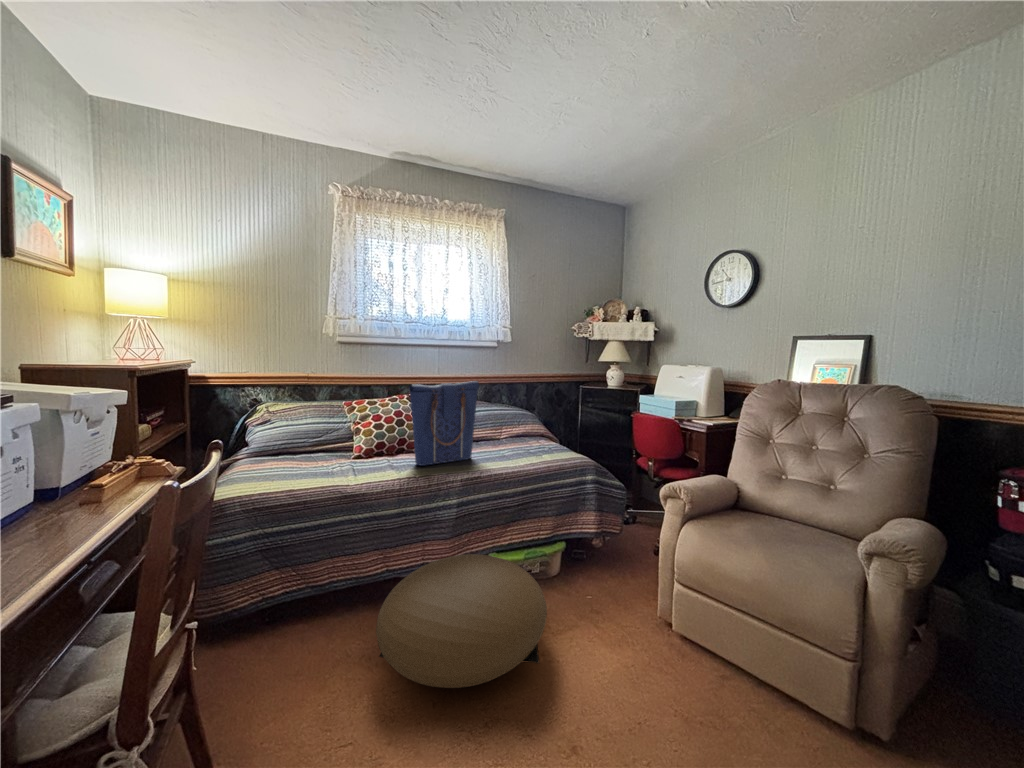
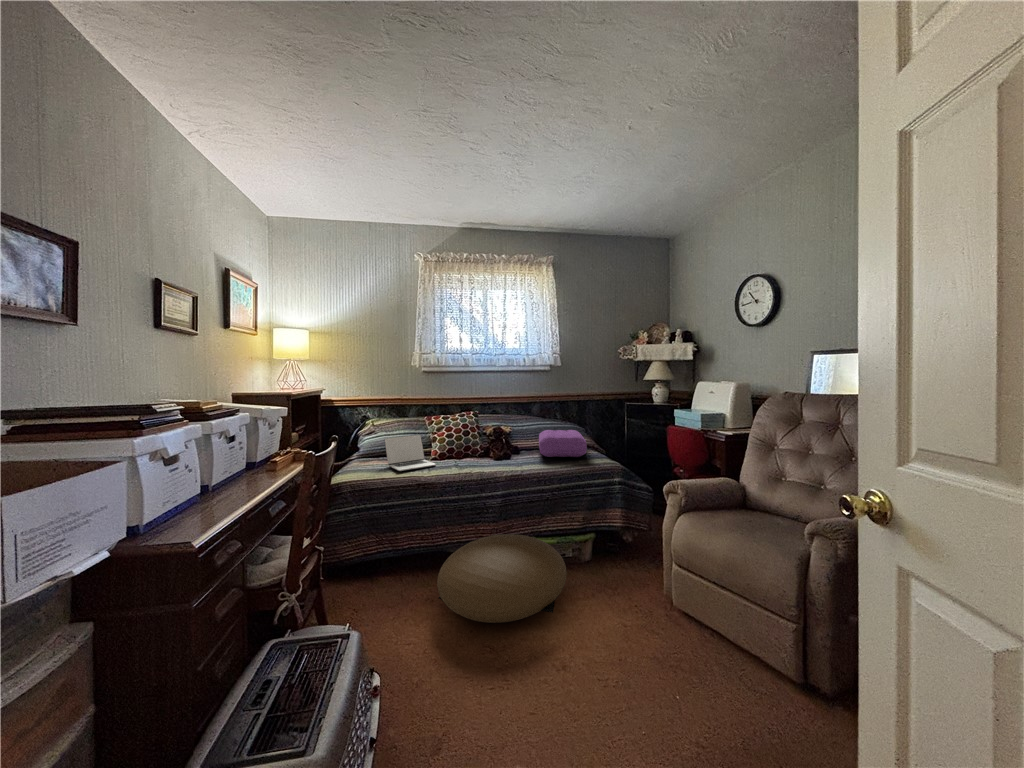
tote bag: present [409,381,479,466] -> none [468,399,524,466]
pillow: none [490,418,552,452] -> present [539,430,587,457]
laptop: none [289,425,363,476] -> present [385,435,436,471]

